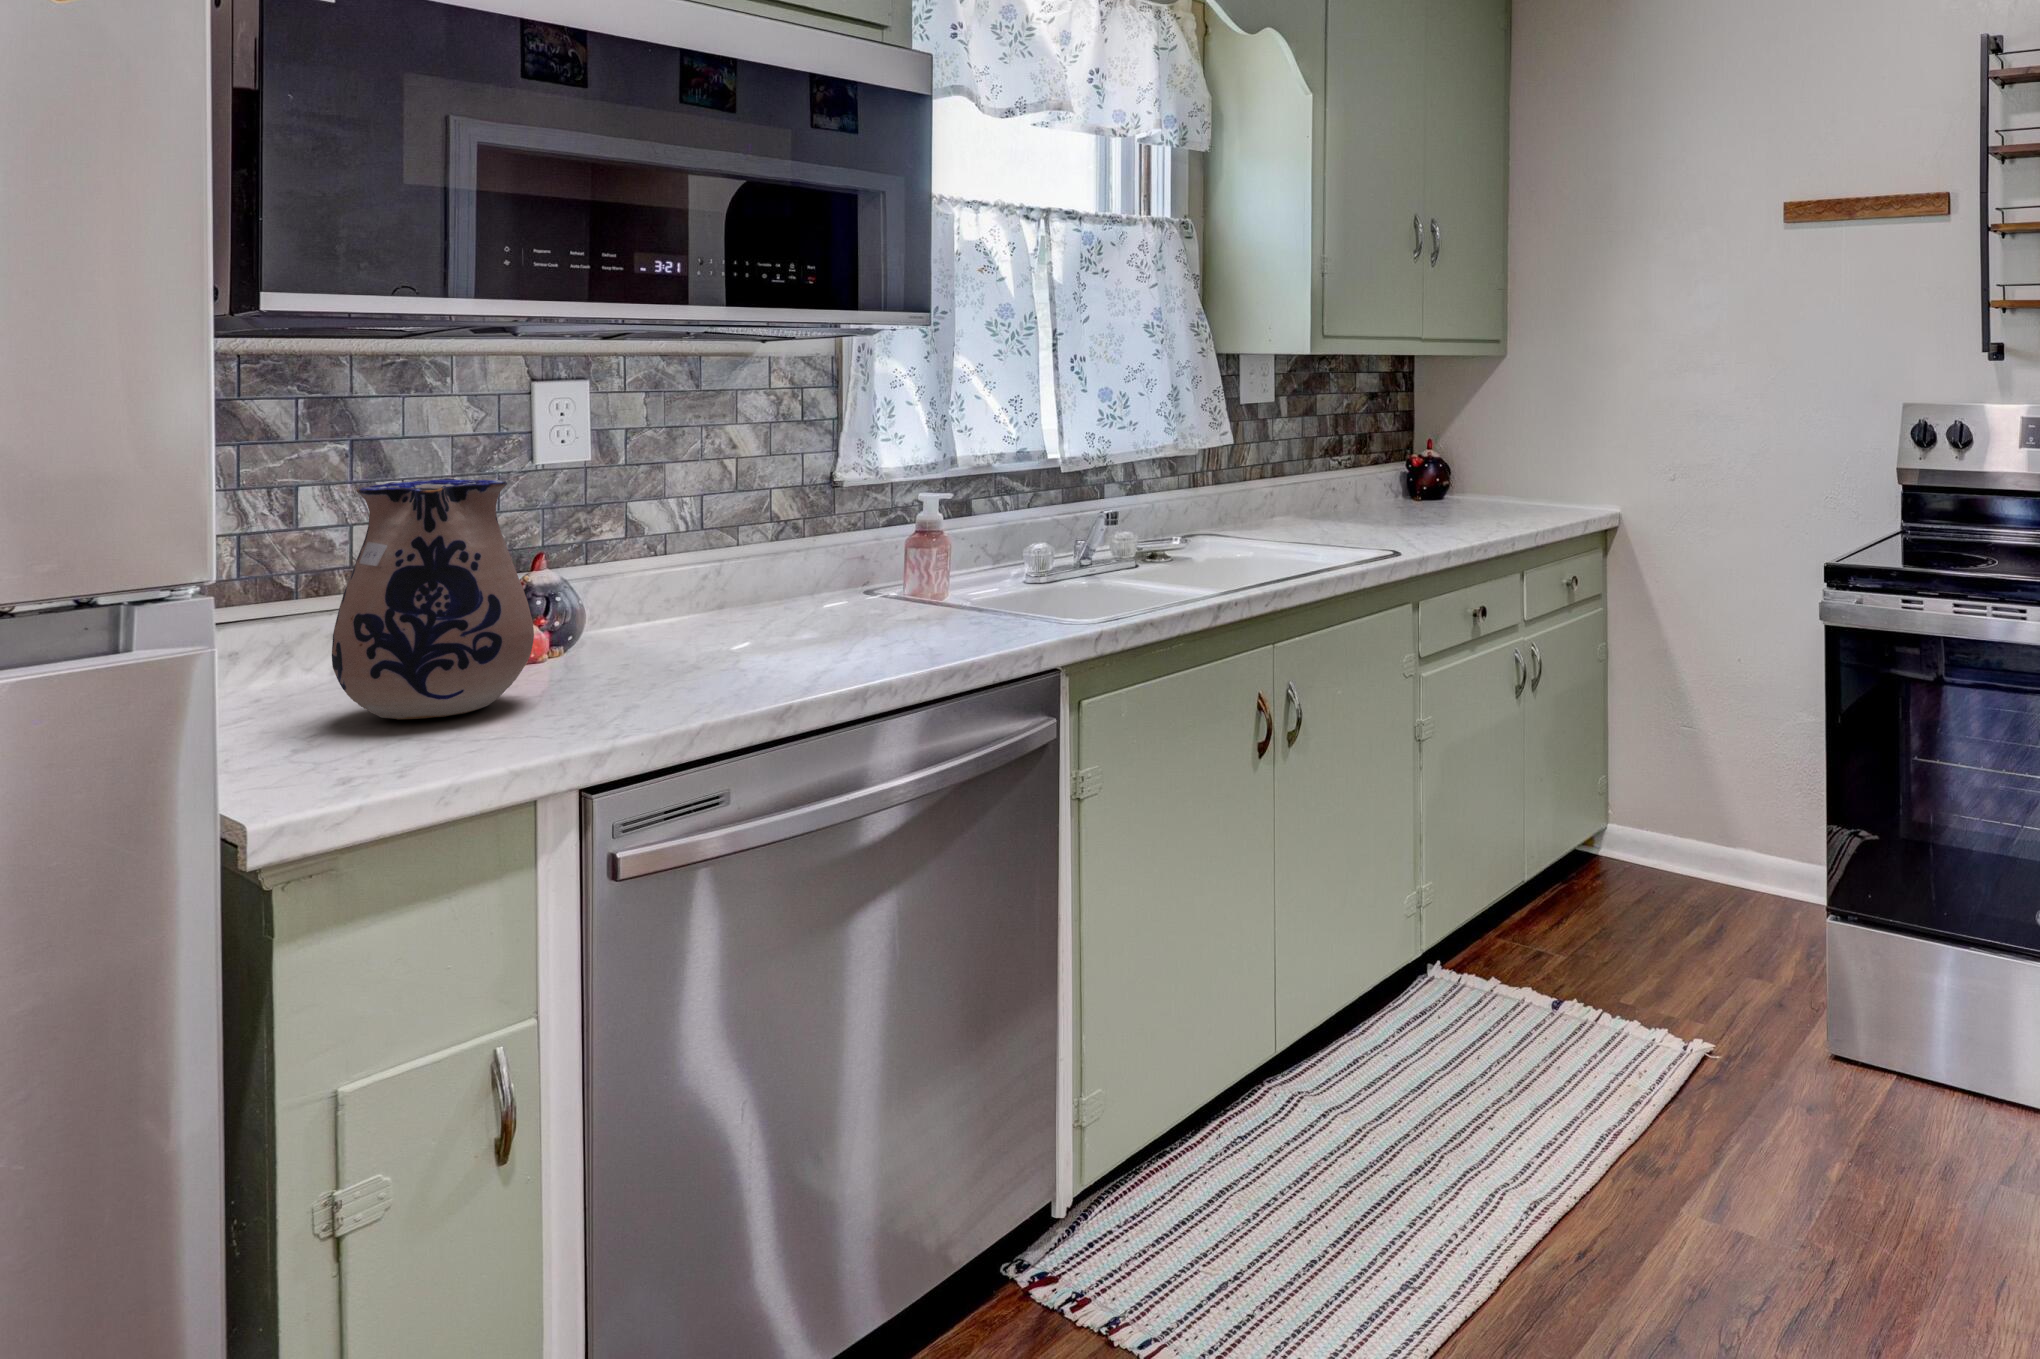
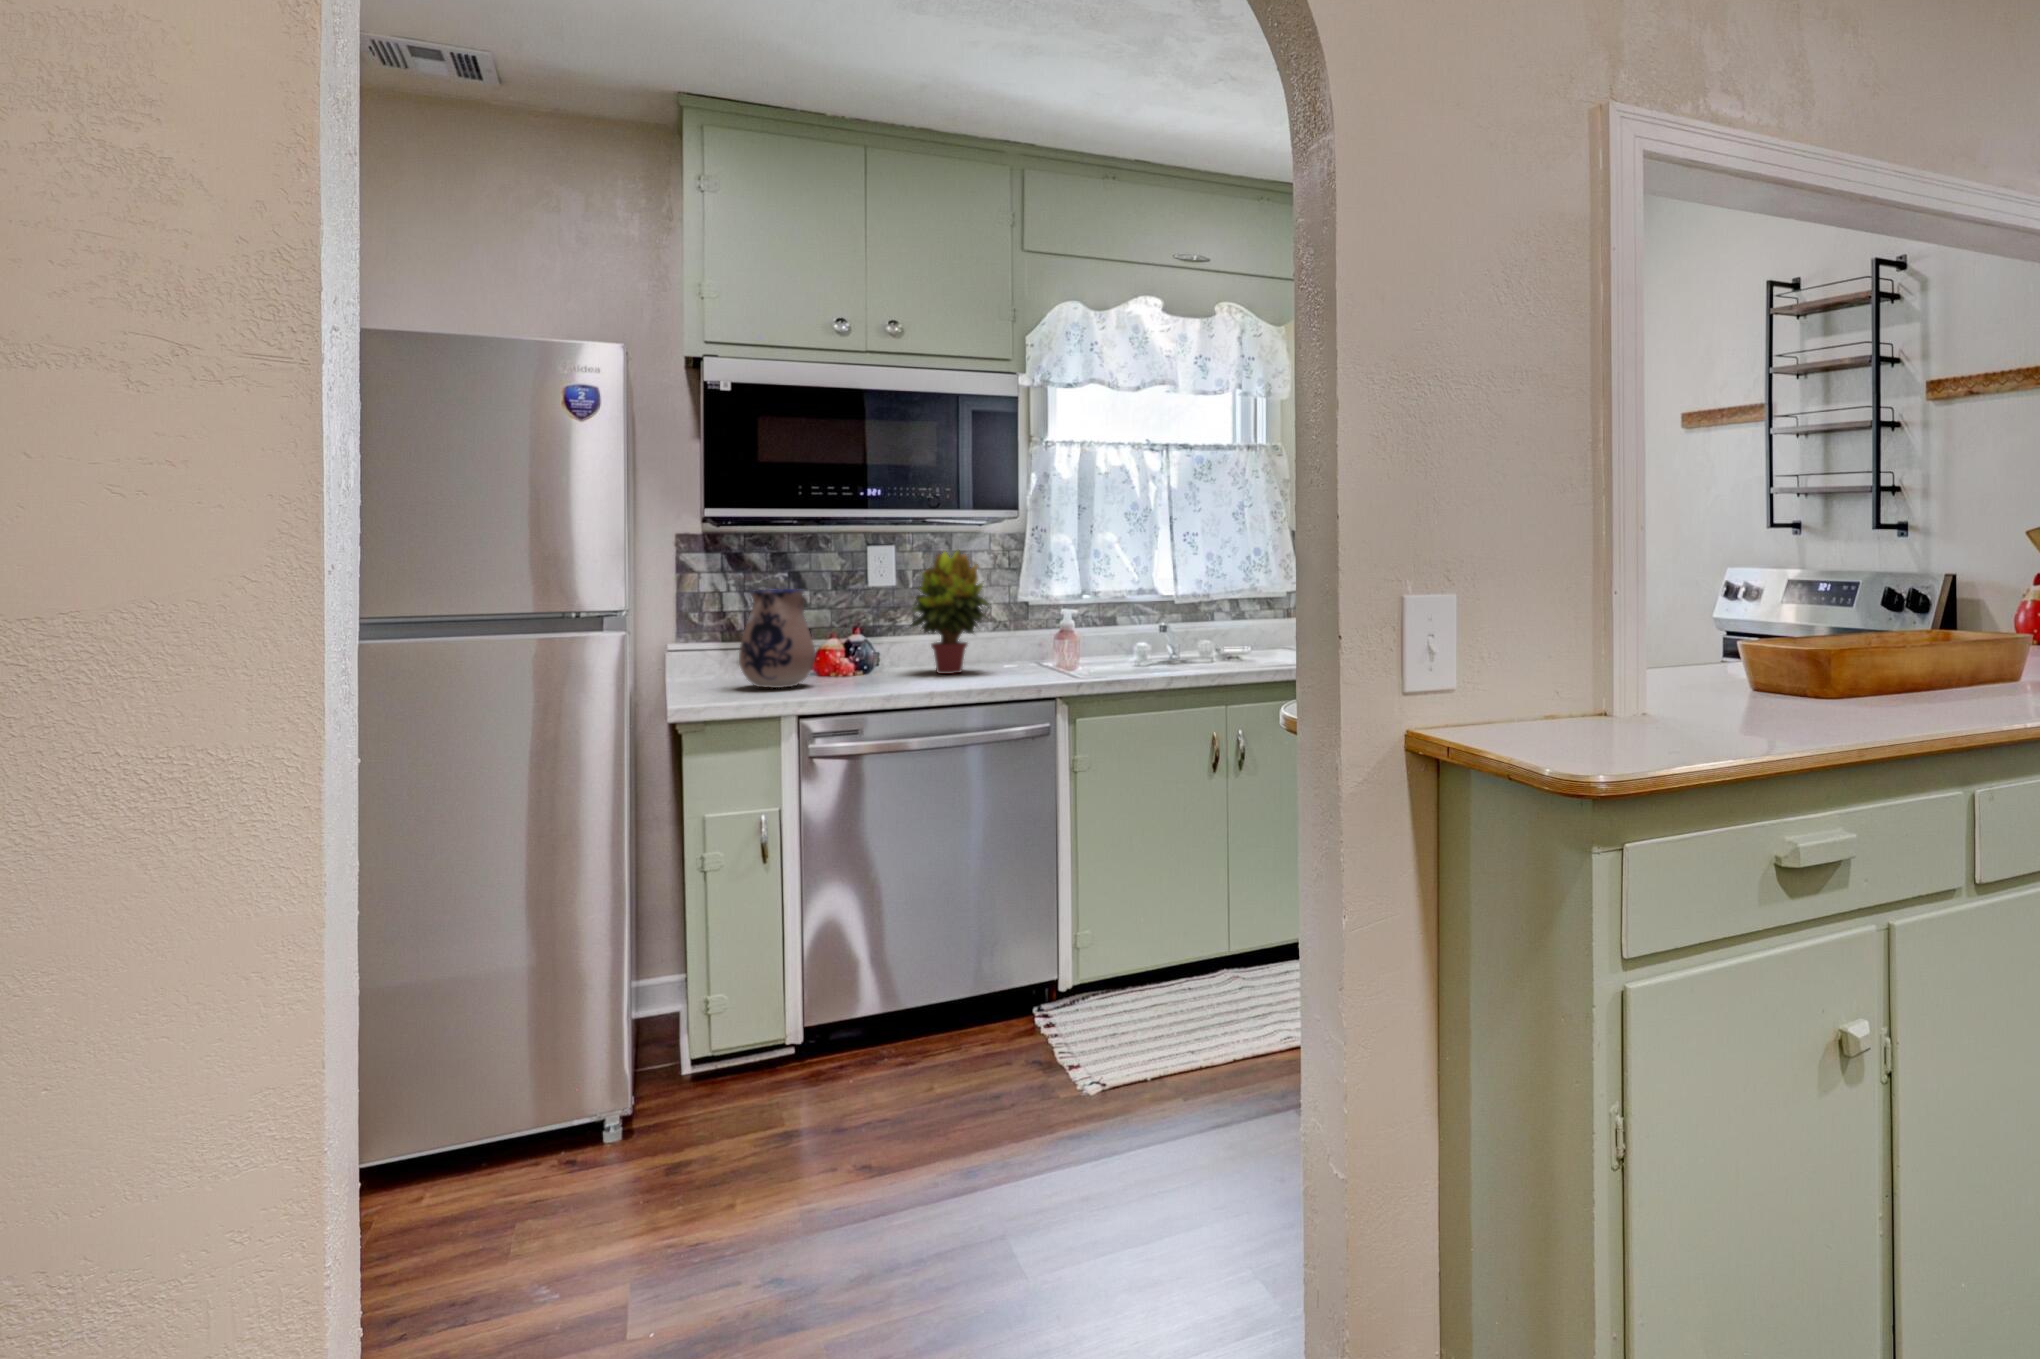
potted plant: none [663,385,848,636] -> present [911,551,989,674]

